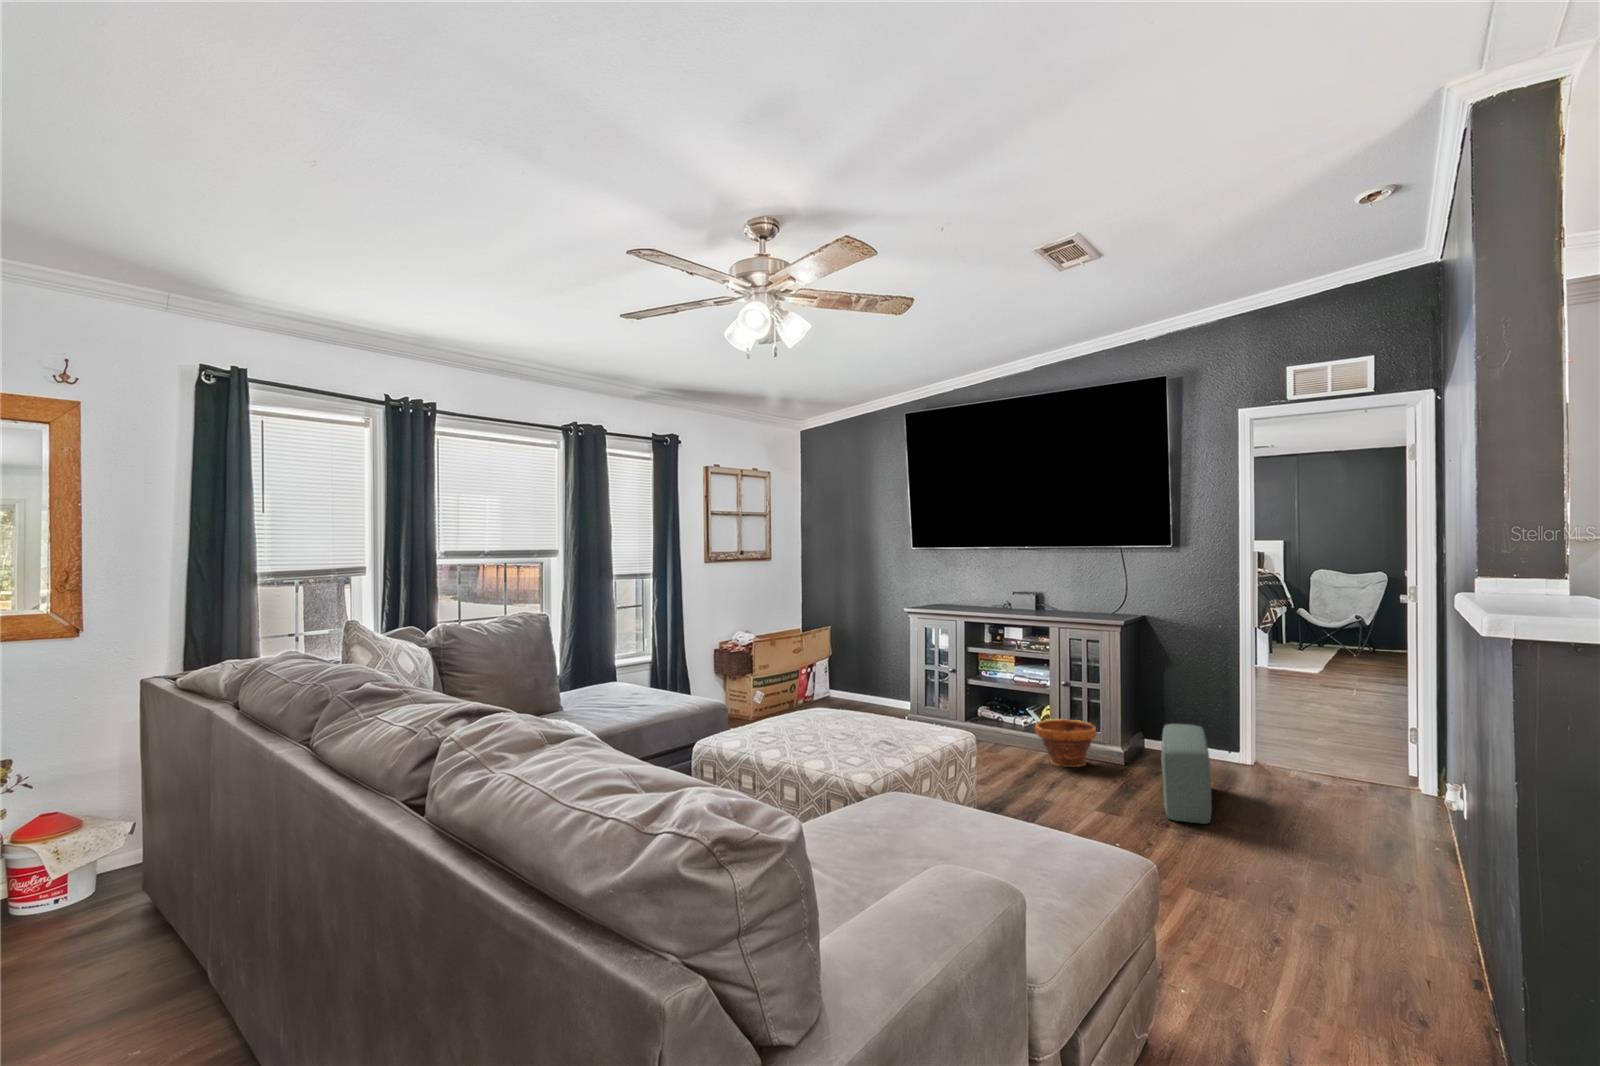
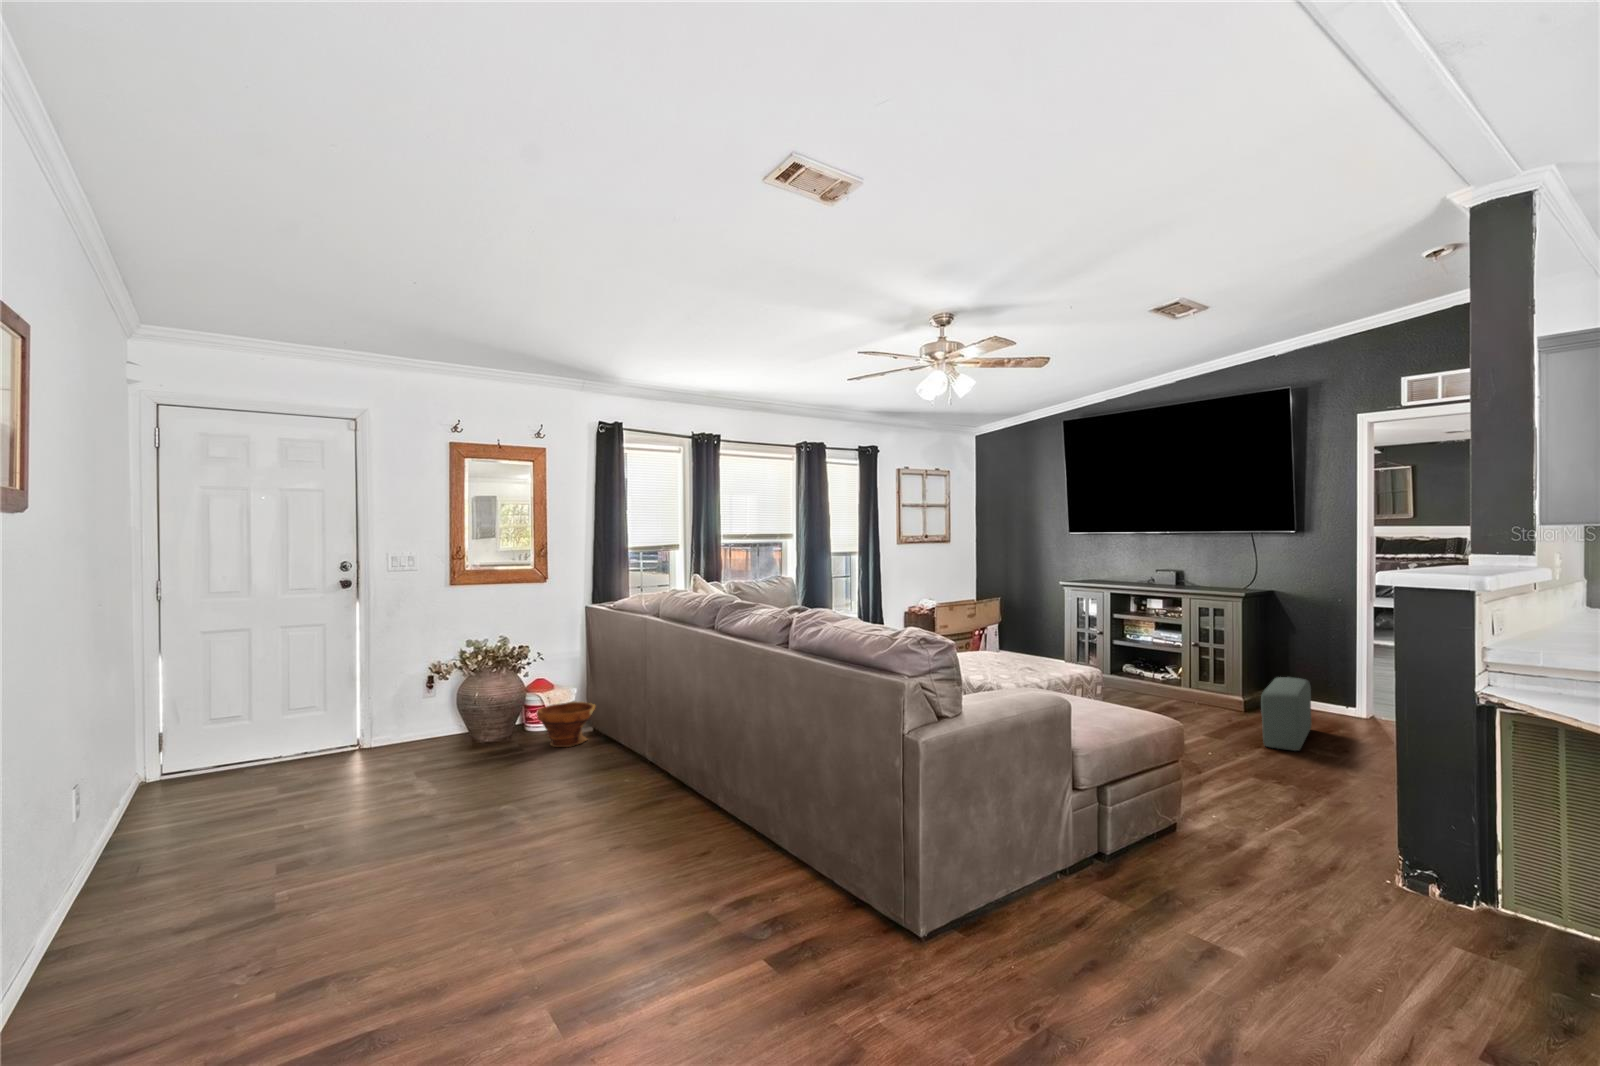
planter: present [1035,719,1097,767] -> present [537,701,595,747]

